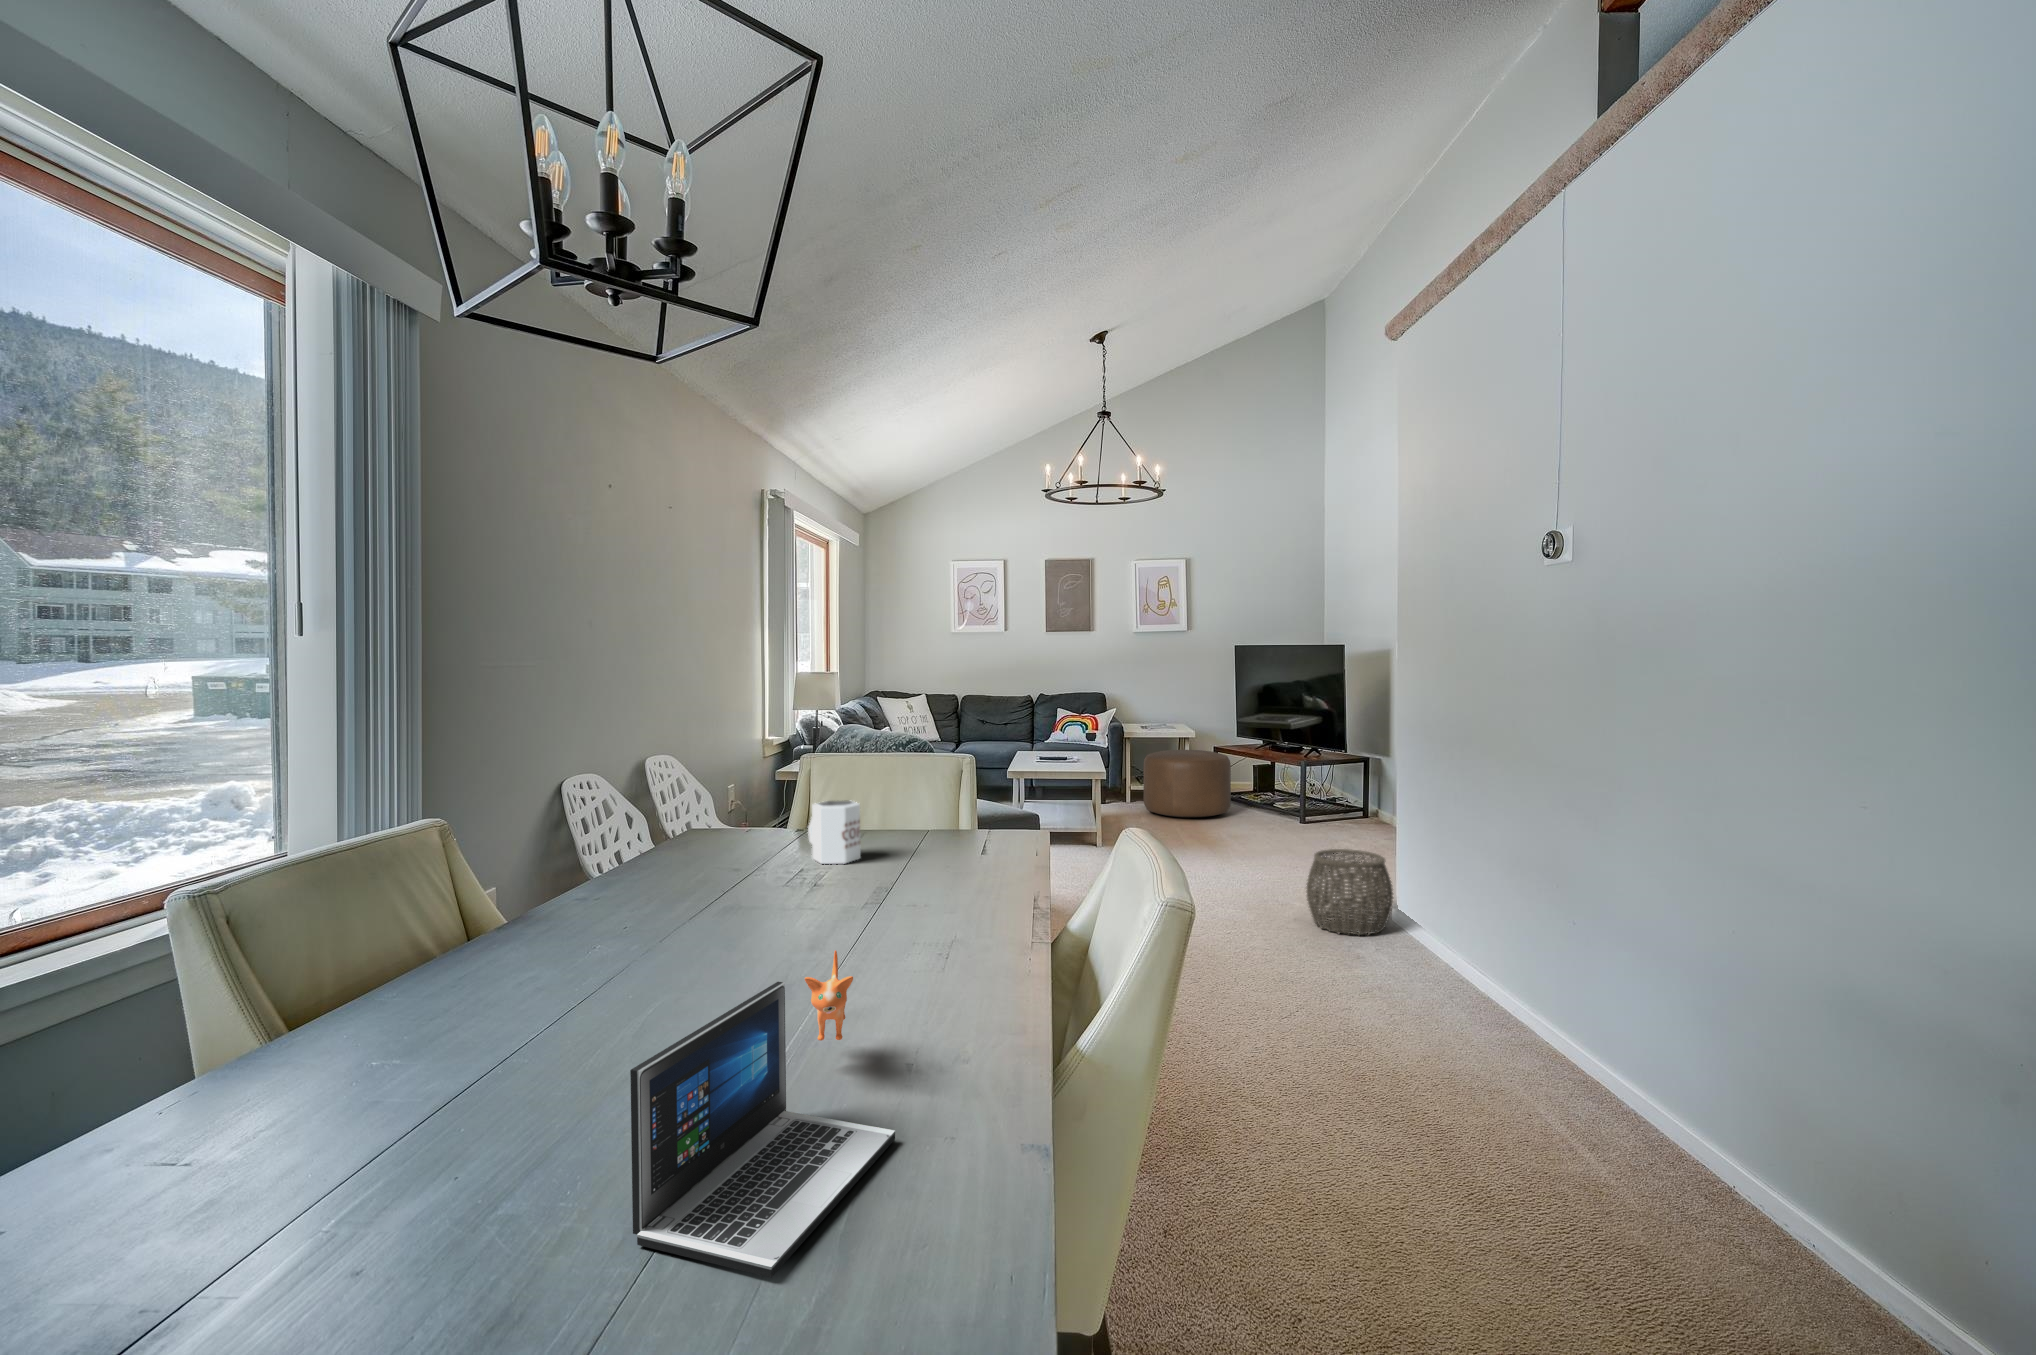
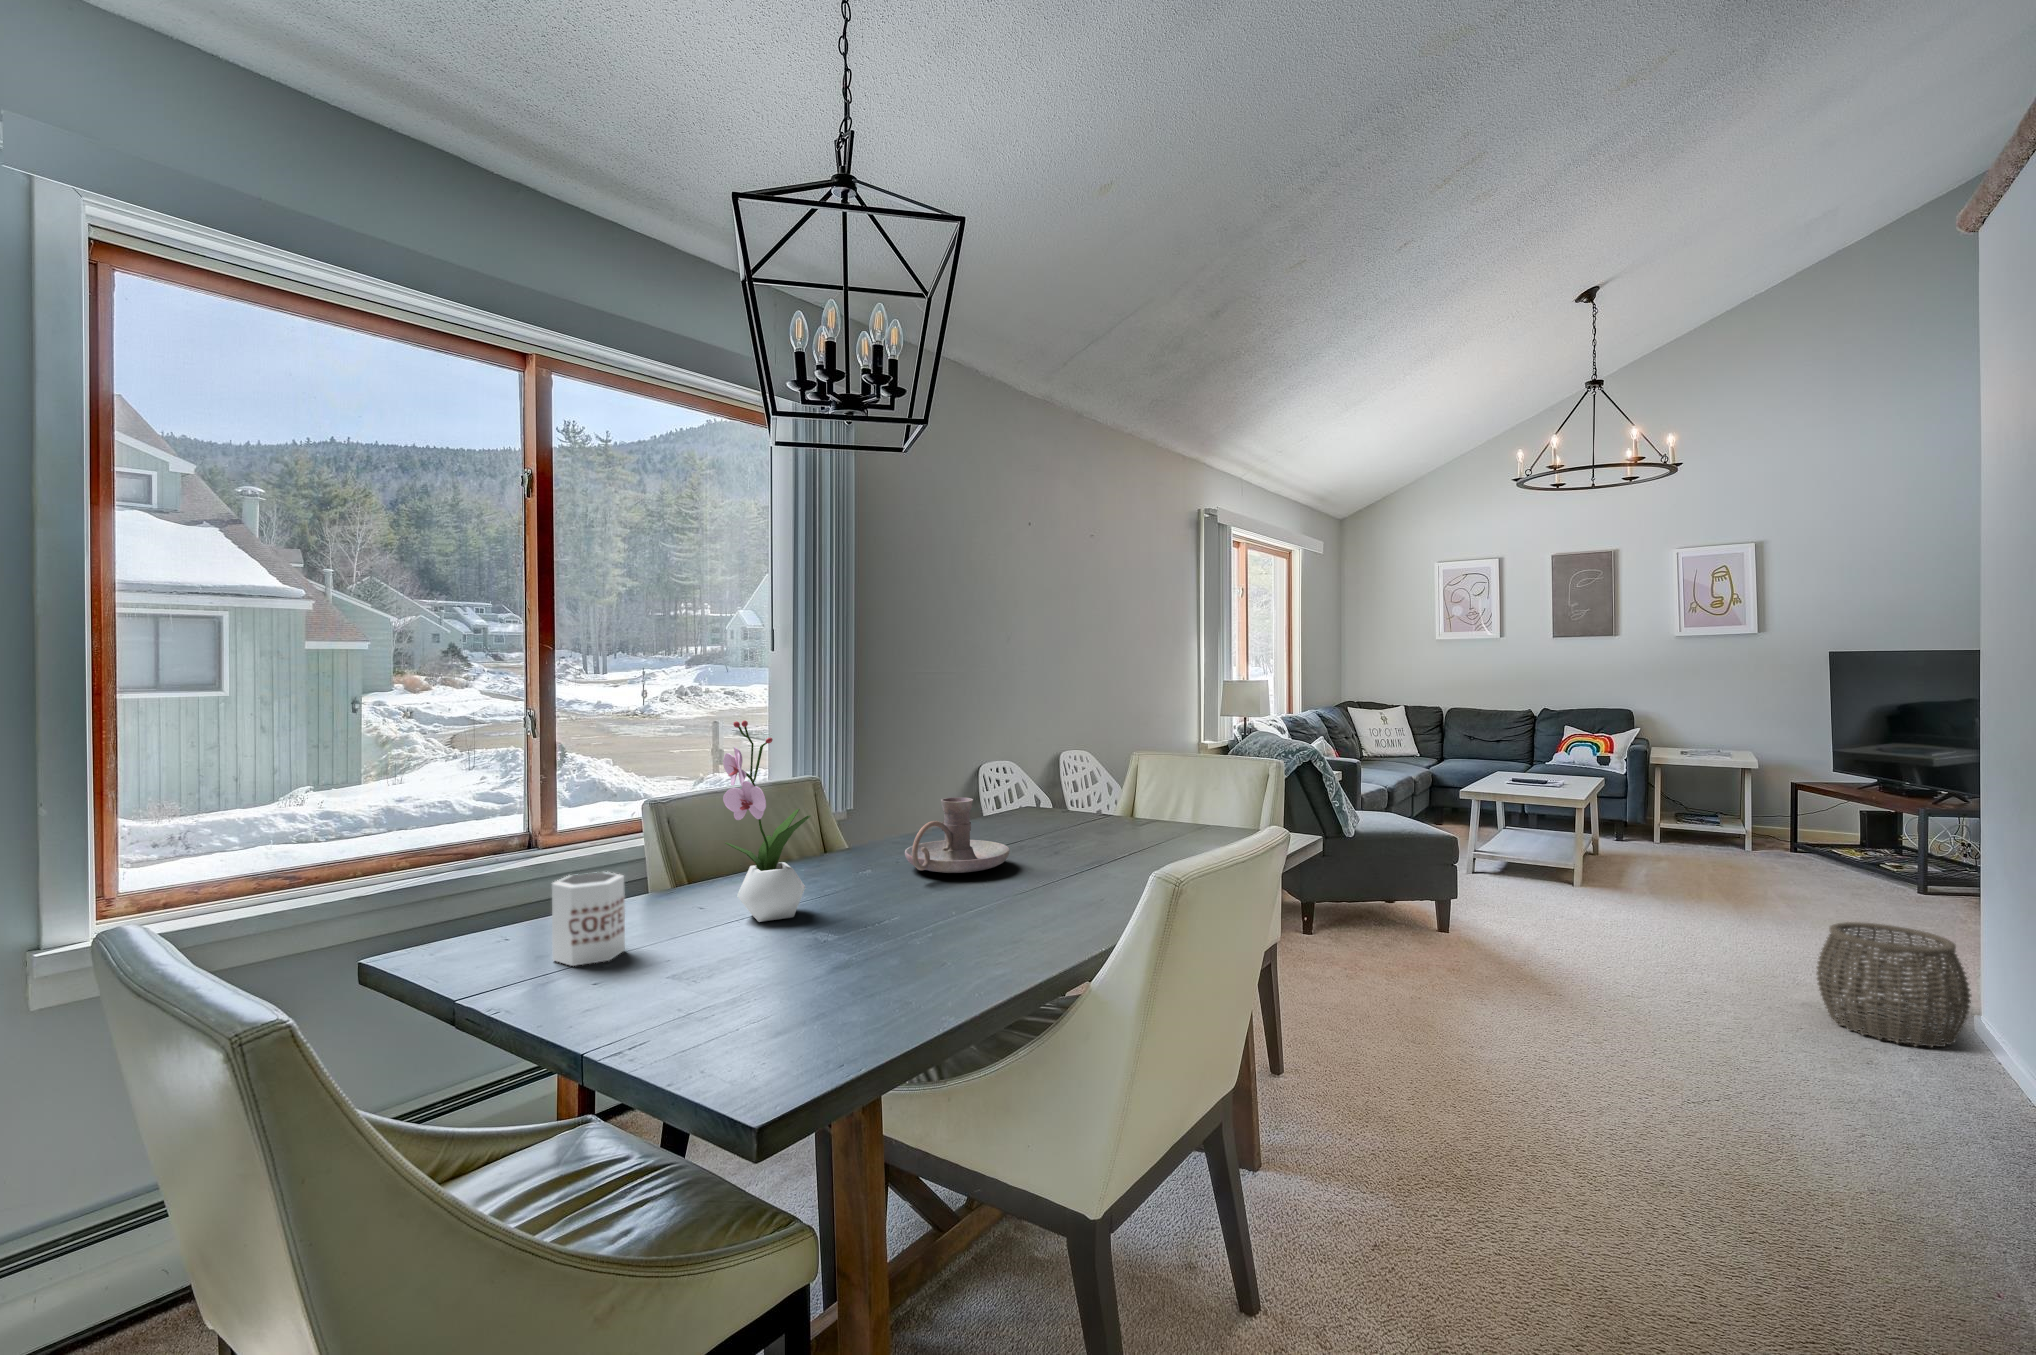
flower arrangement: none [469,742,626,1050] -> present [723,721,811,922]
ottoman: present [1144,750,1231,817] -> none [1667,782,1804,868]
mug: present [808,801,861,864] -> present [552,872,625,966]
candle holder: none [656,826,798,929] -> present [905,797,1010,873]
laptop: present [630,950,895,1278] -> none [675,882,906,1047]

